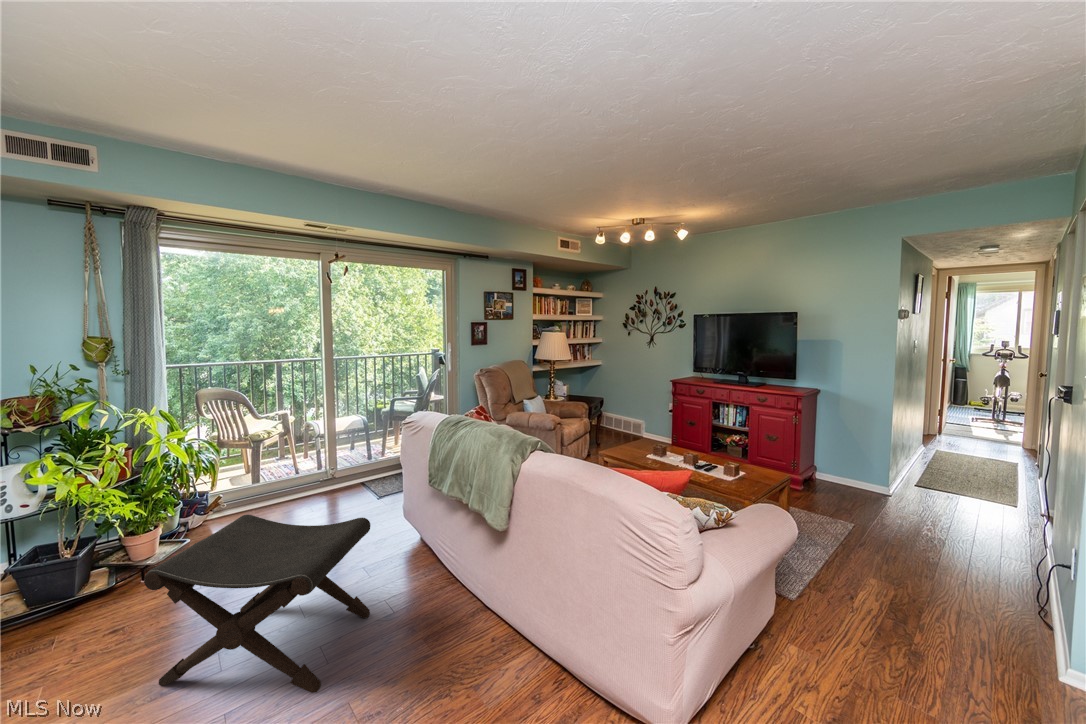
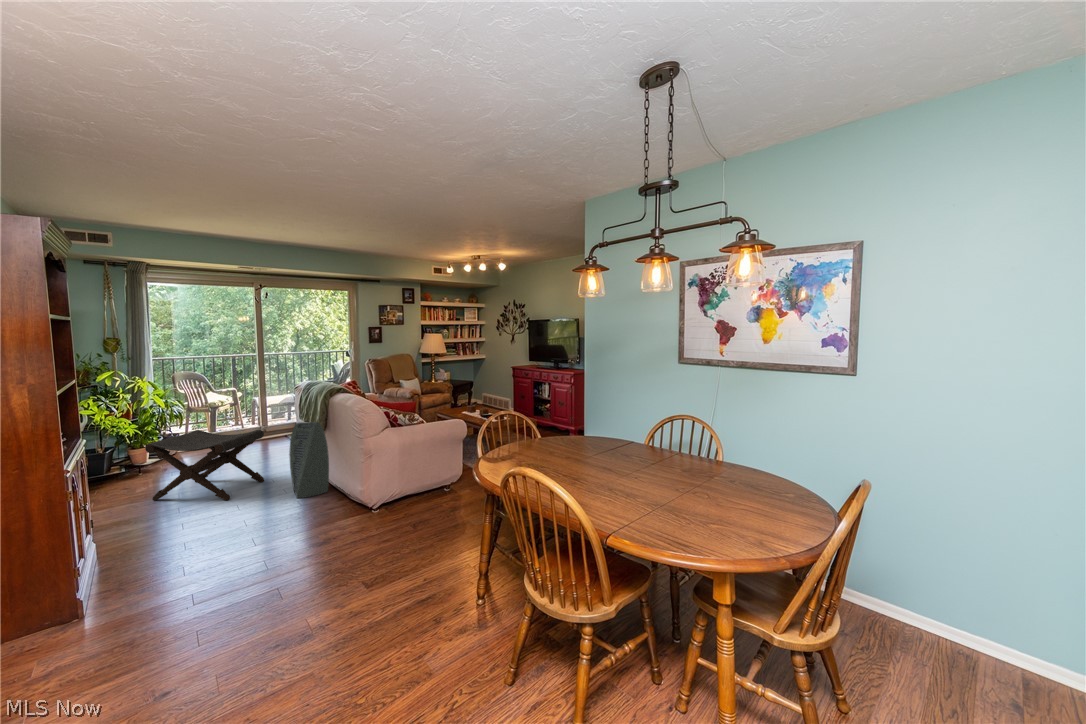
air purifier: none [439,520,515,690] -> present [289,422,329,498]

